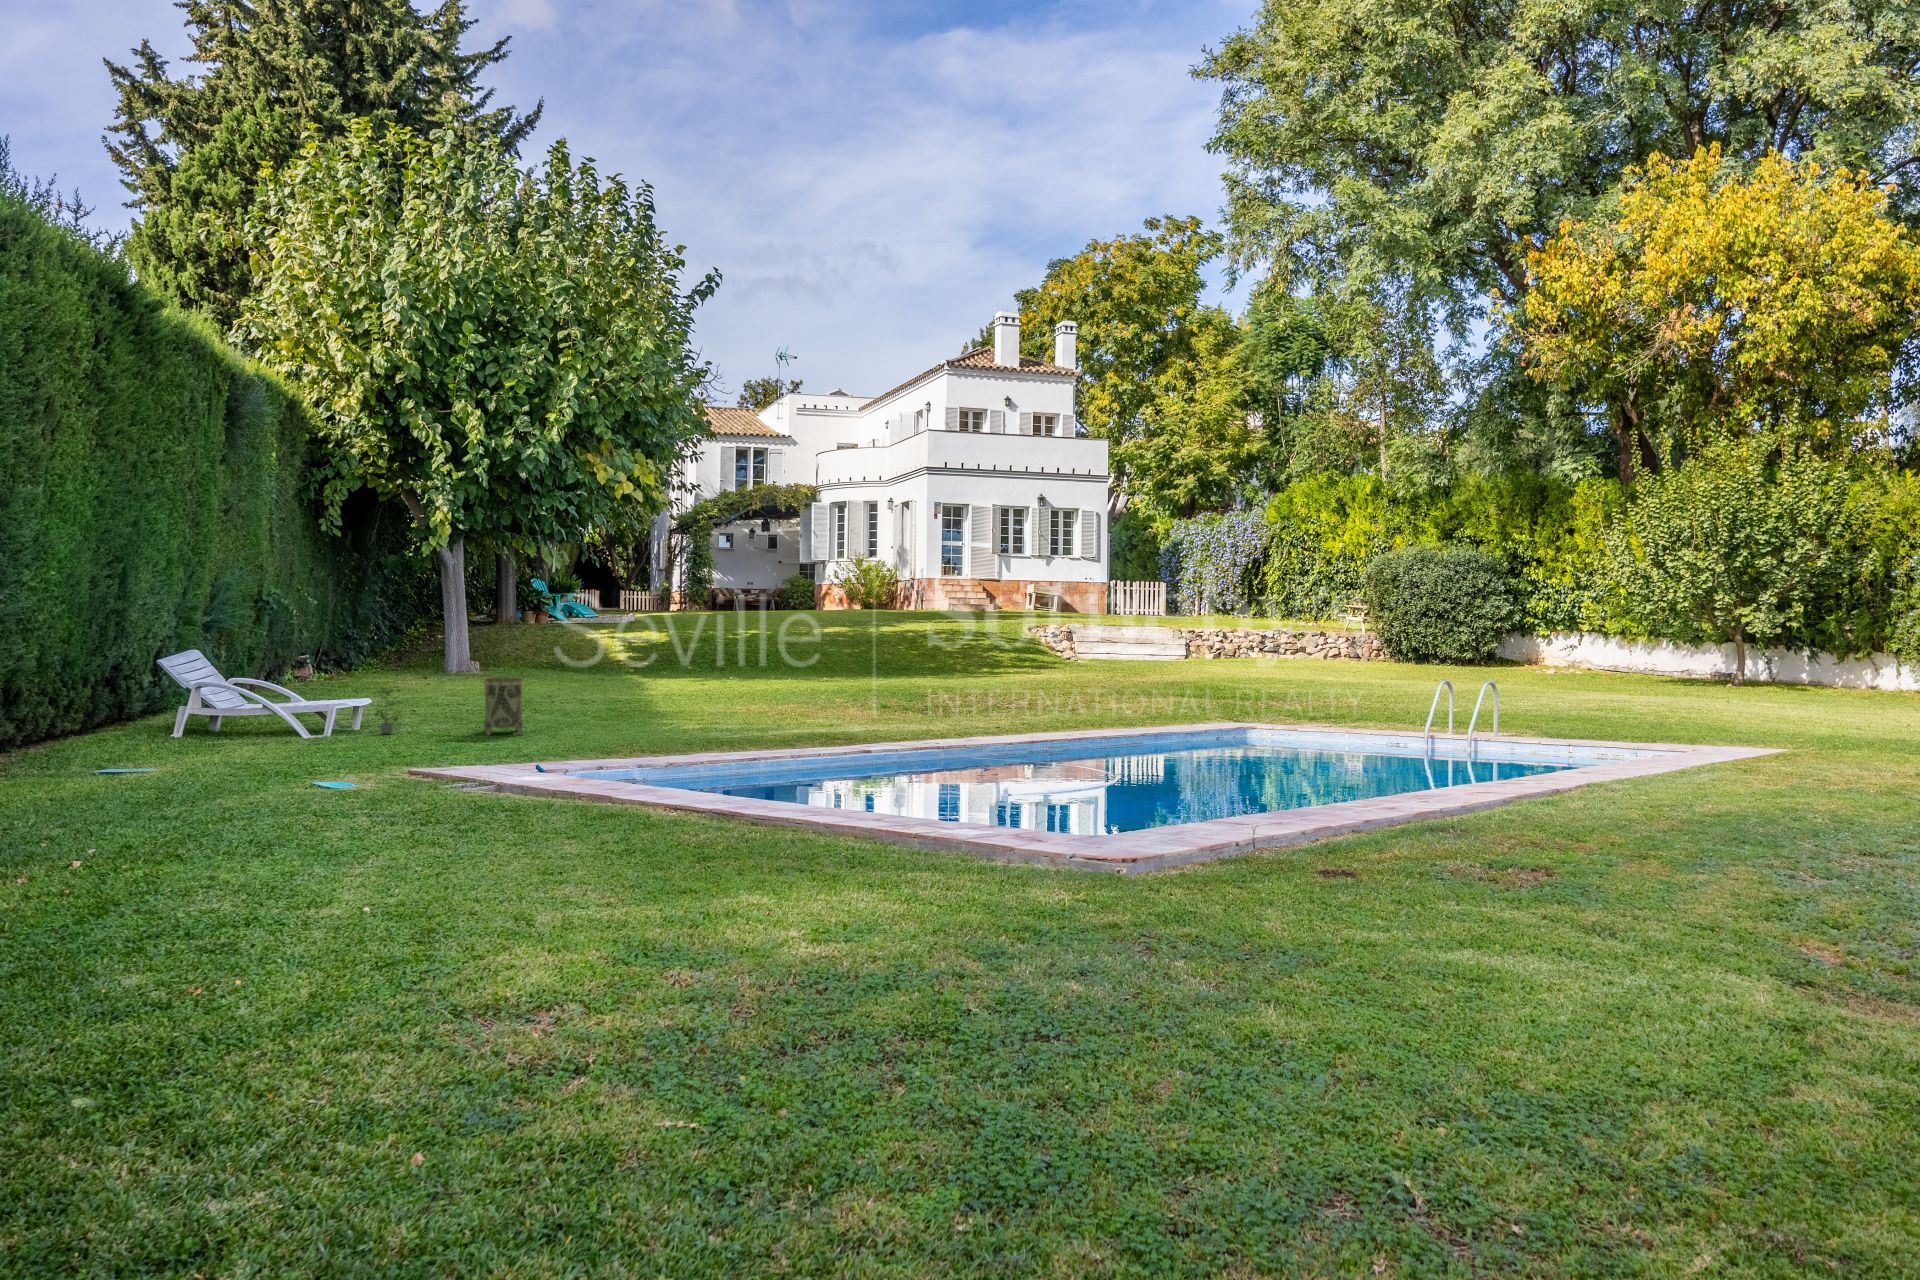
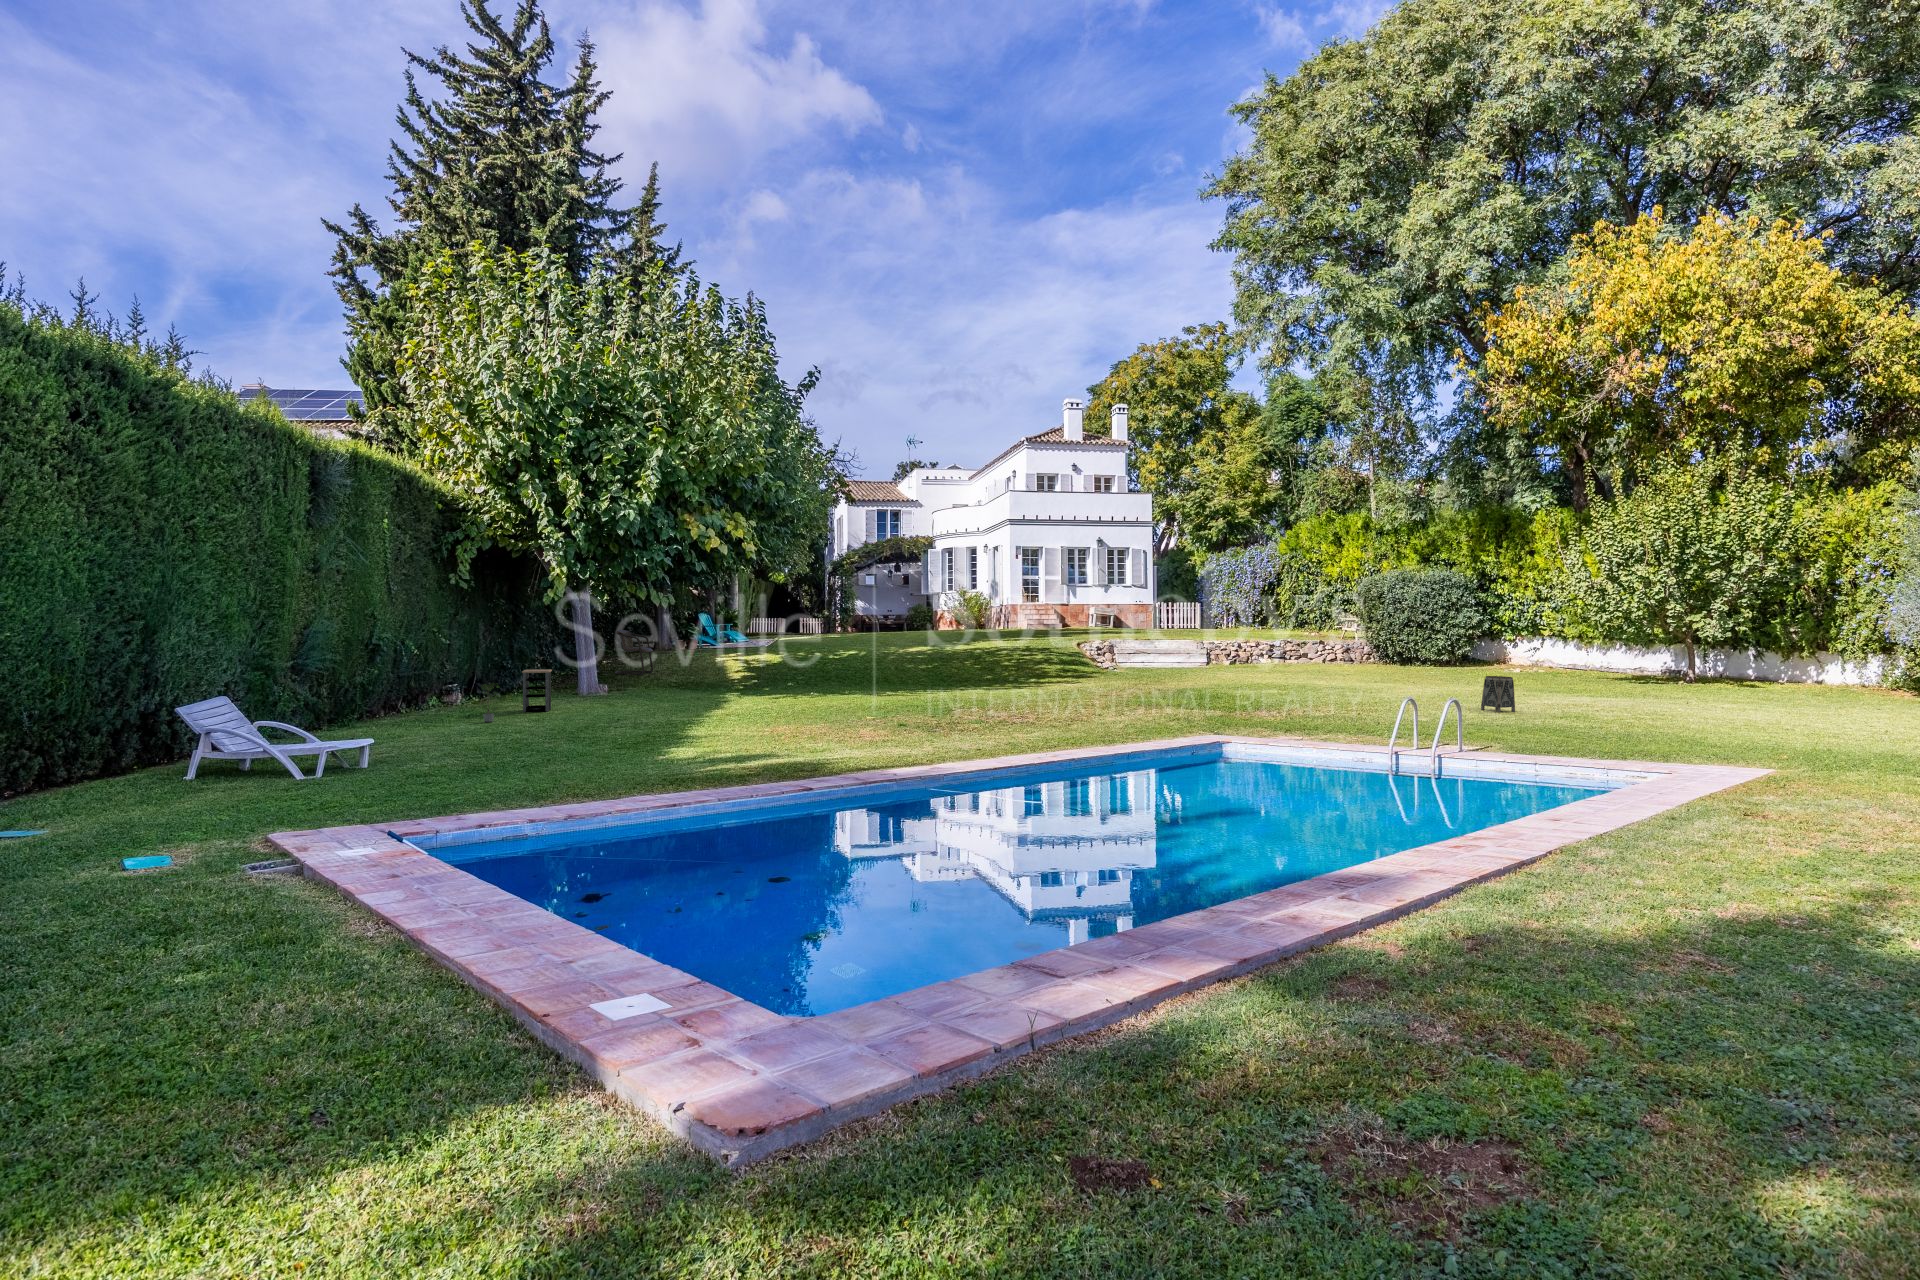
chair: none [463,611,513,670] -> present [615,630,653,675]
side table: none [412,667,446,721] -> present [522,669,552,712]
basket: present [484,678,523,735] -> present [1481,676,1515,712]

